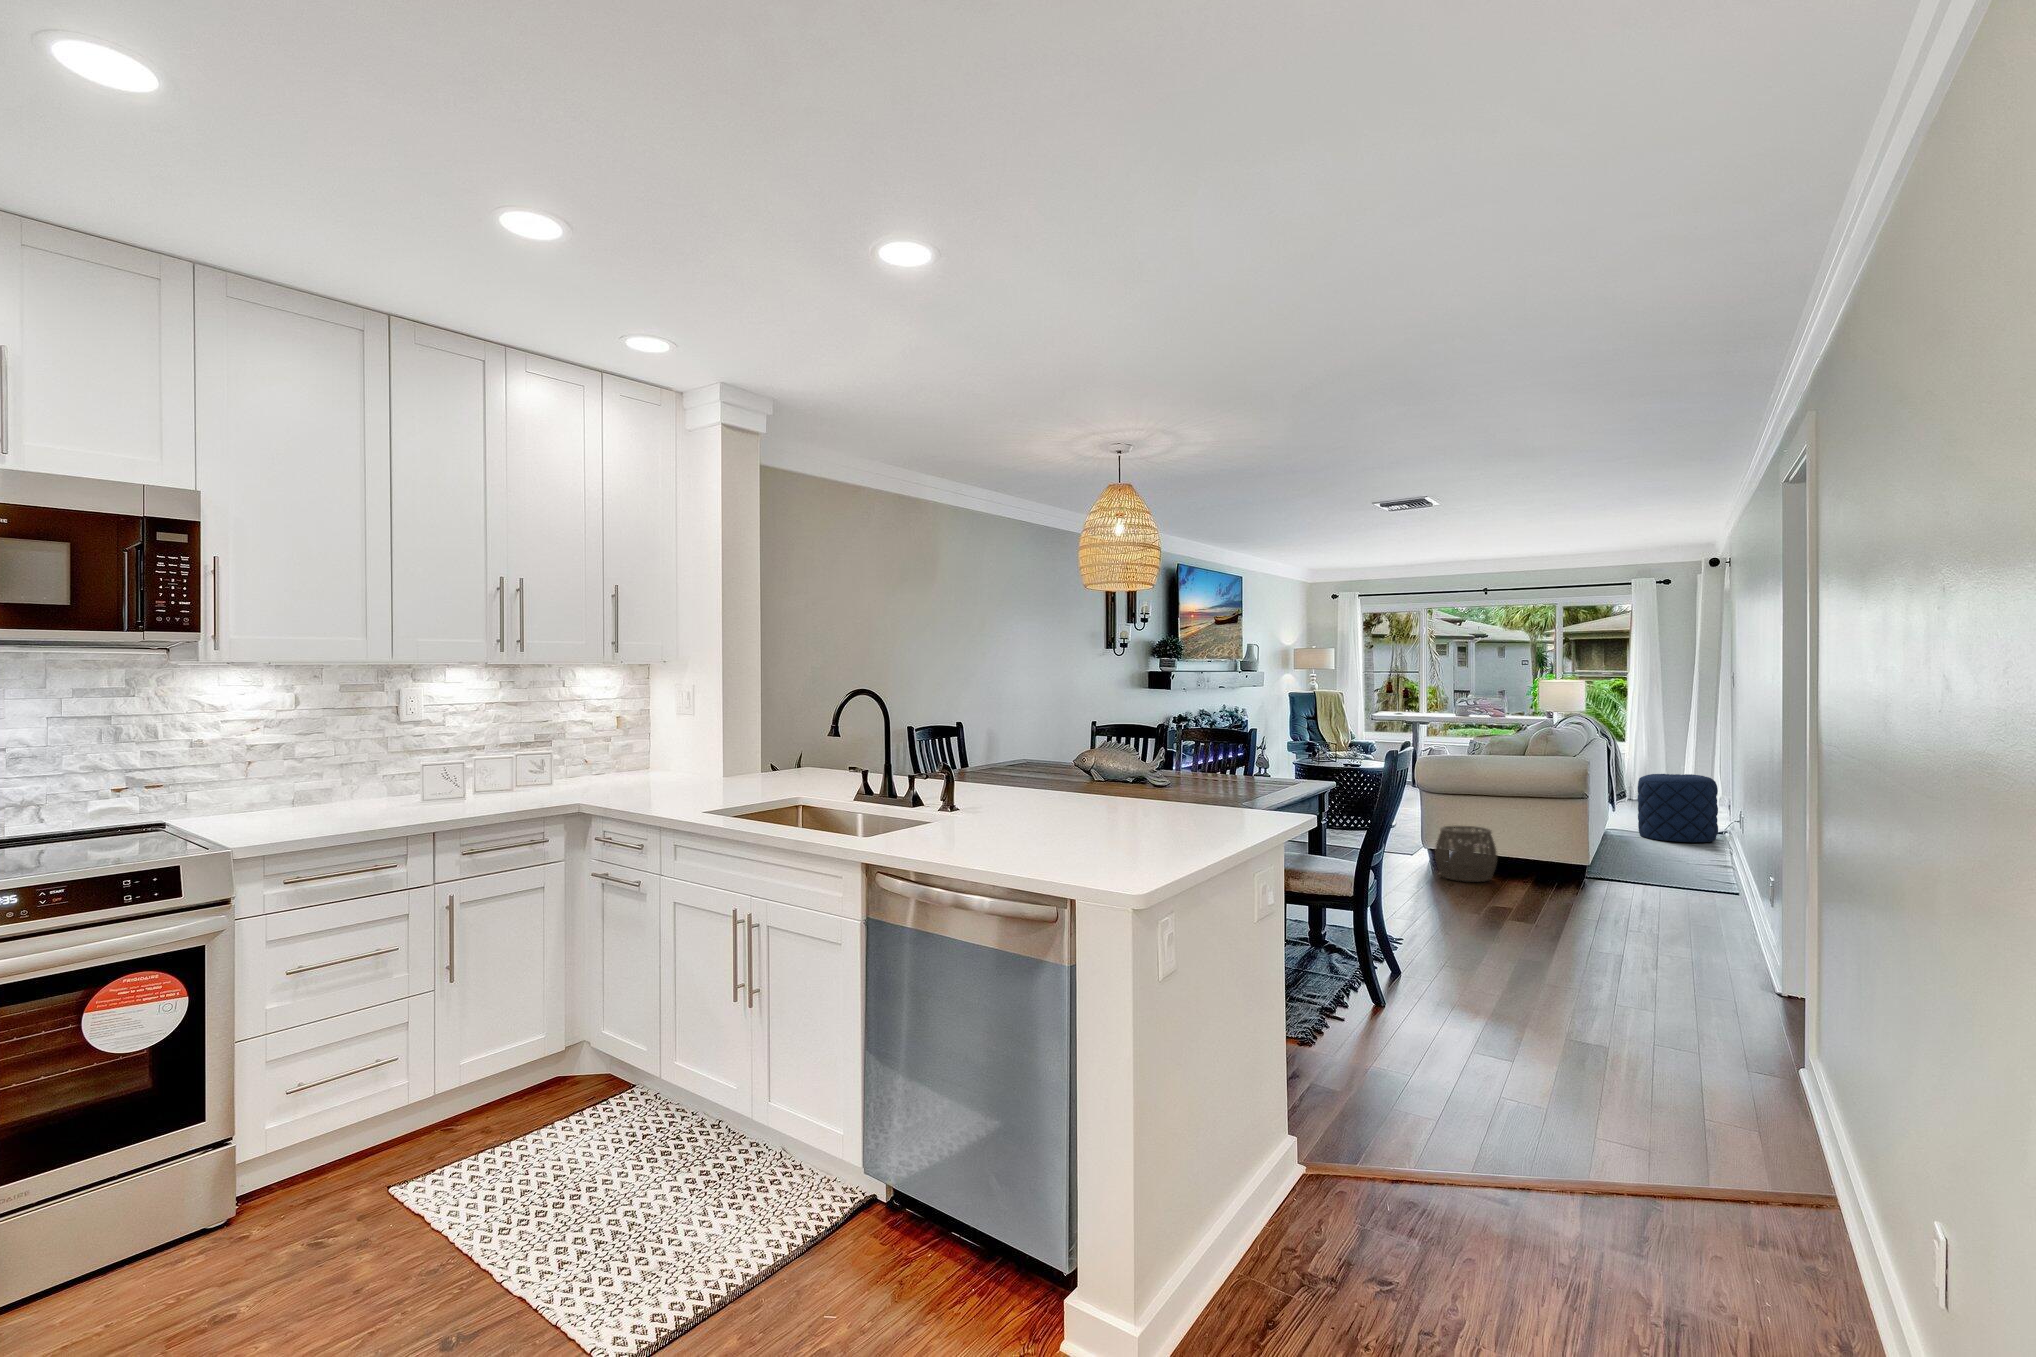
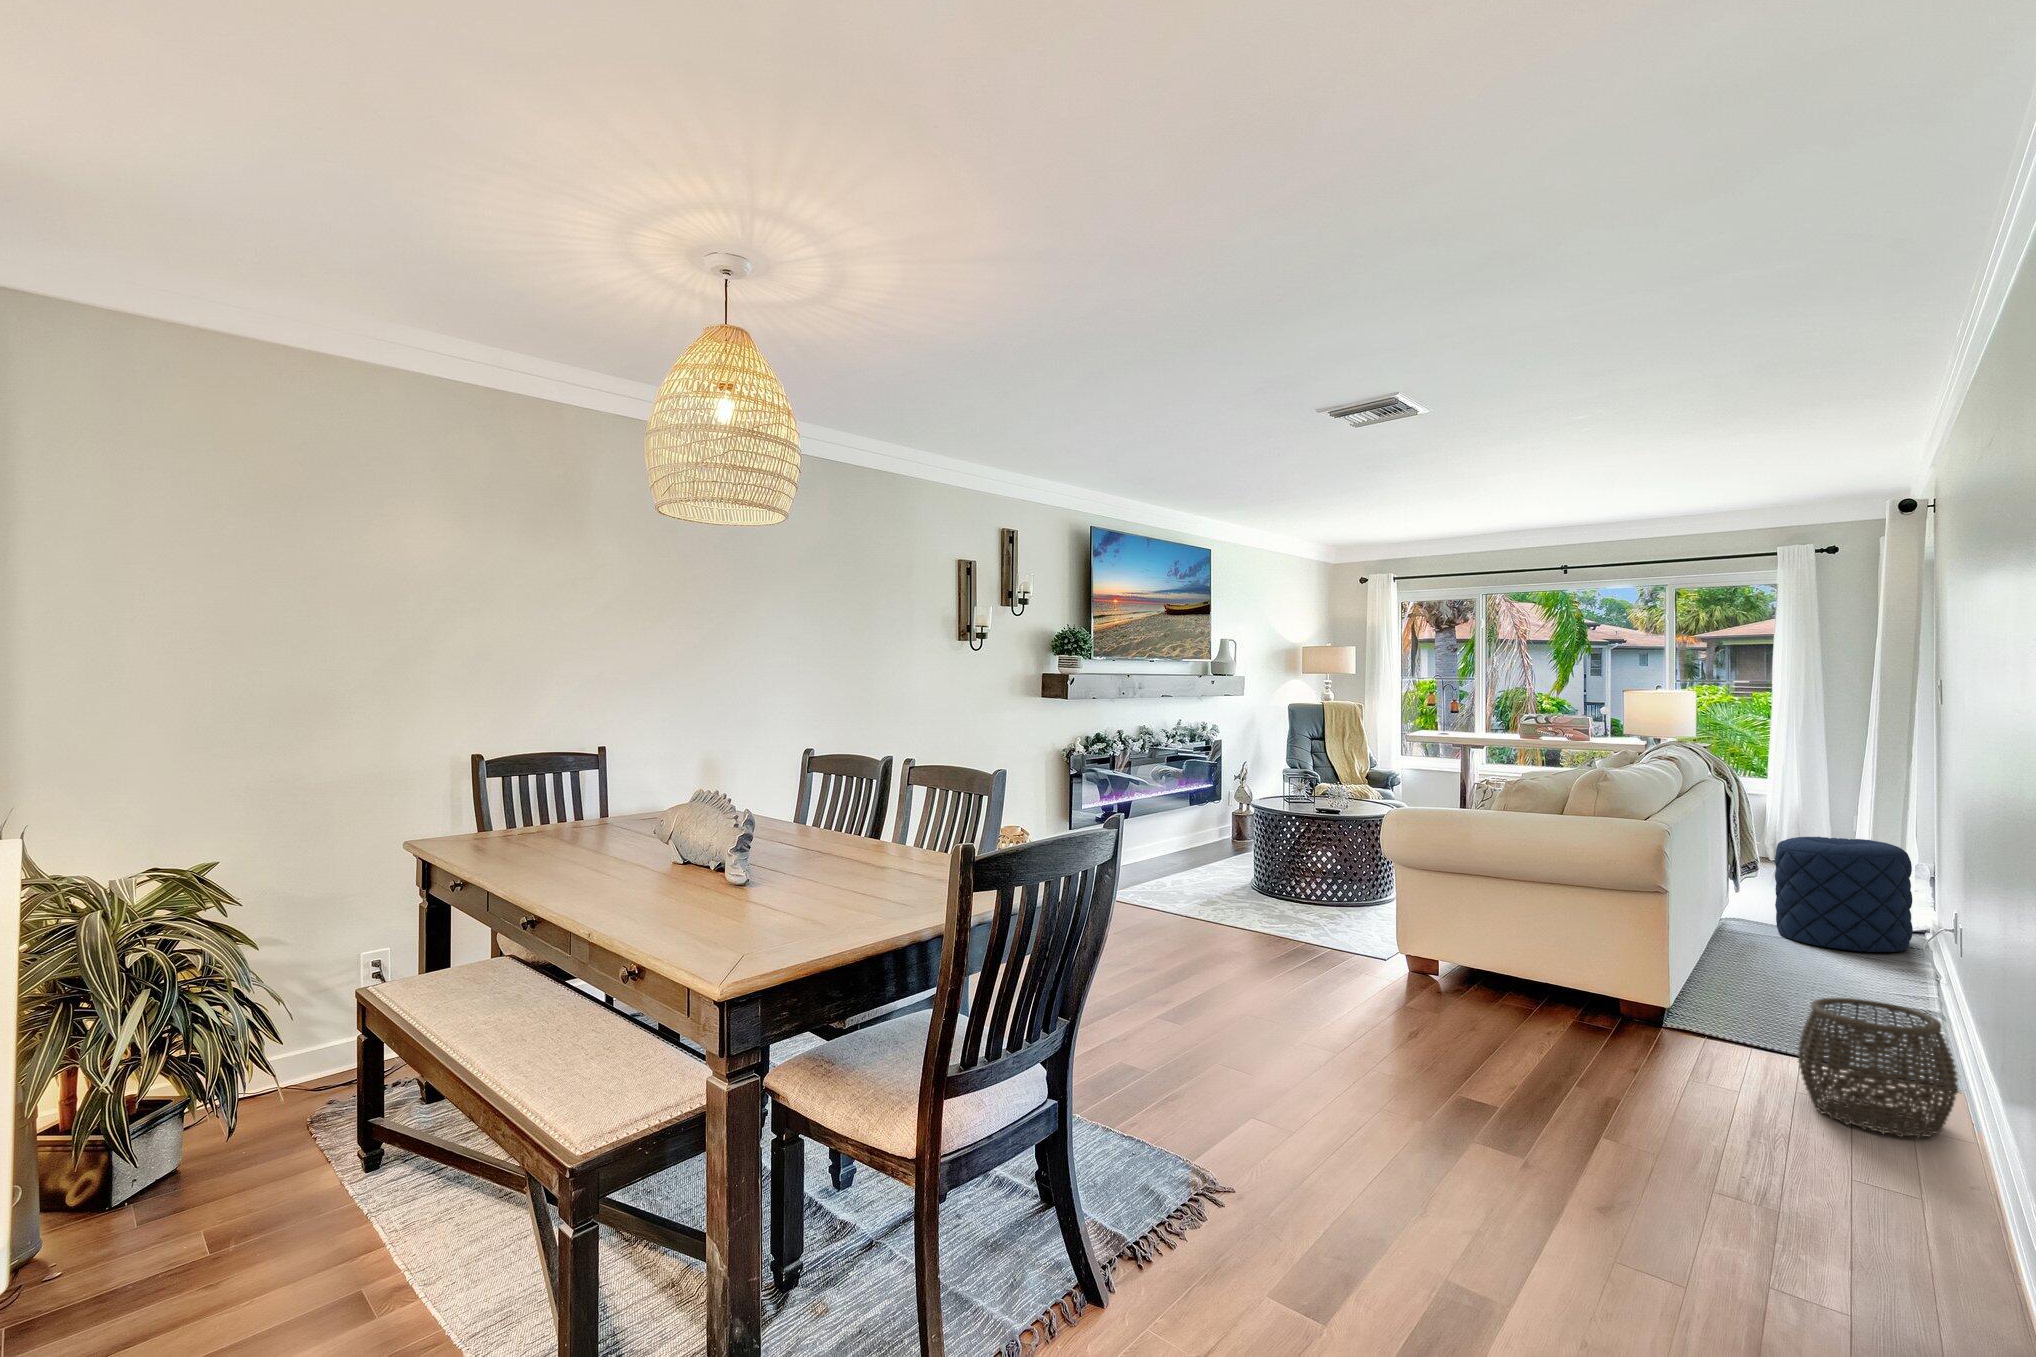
woven basket: present [1435,825,1497,882] -> present [1798,998,1958,1138]

